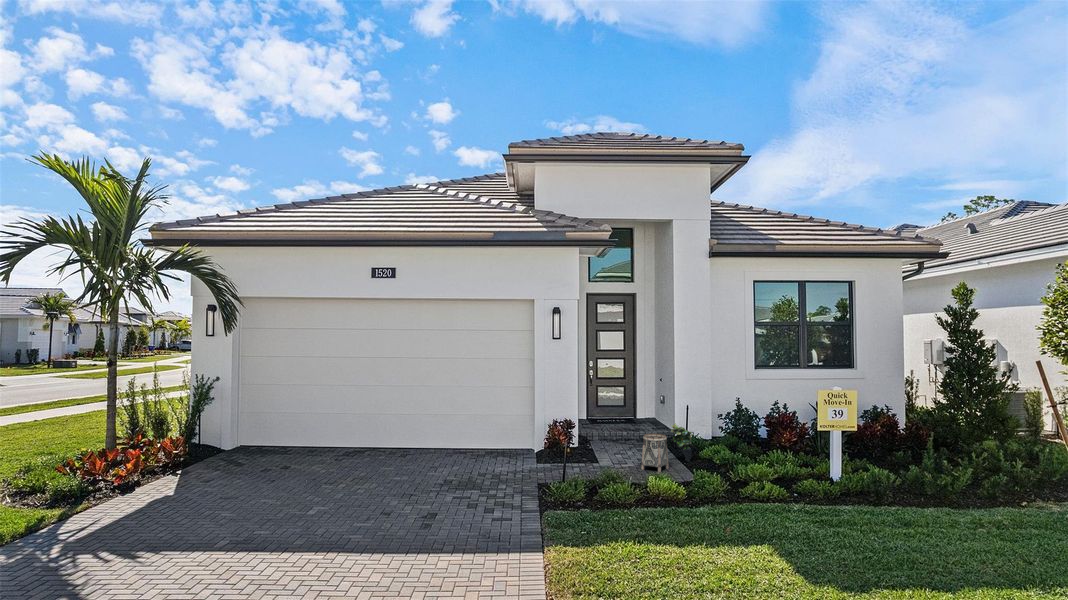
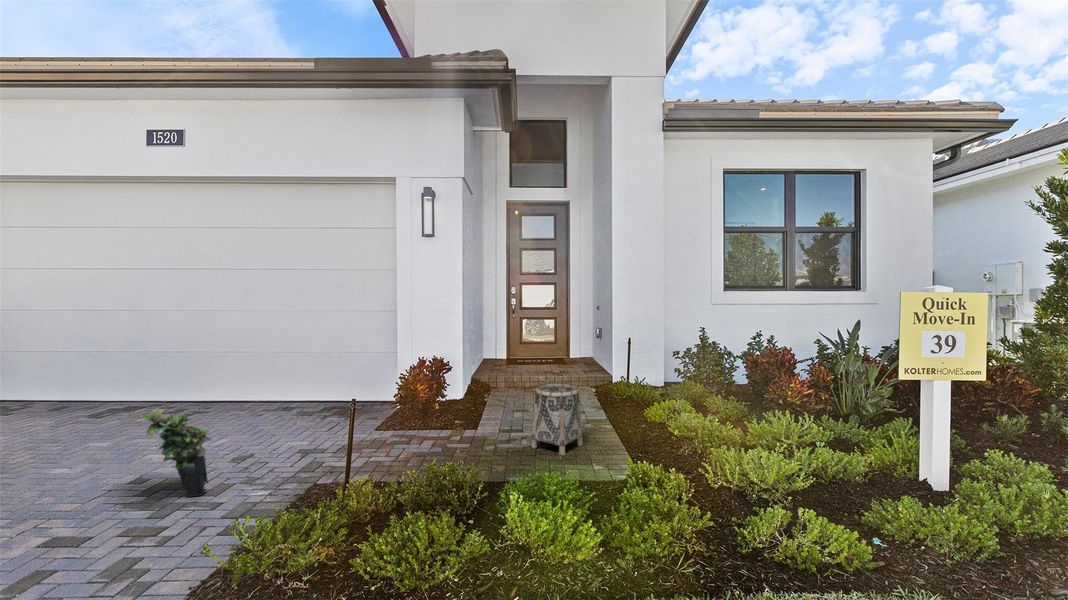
potted plant: present [671,423,693,462] -> present [140,407,211,497]

